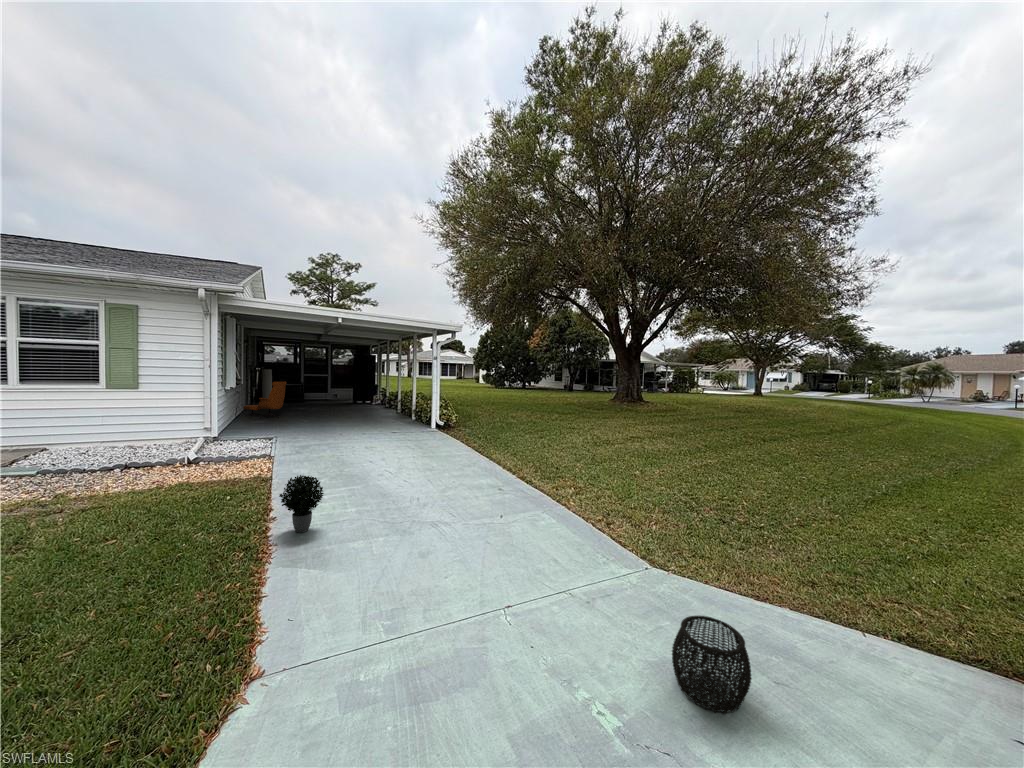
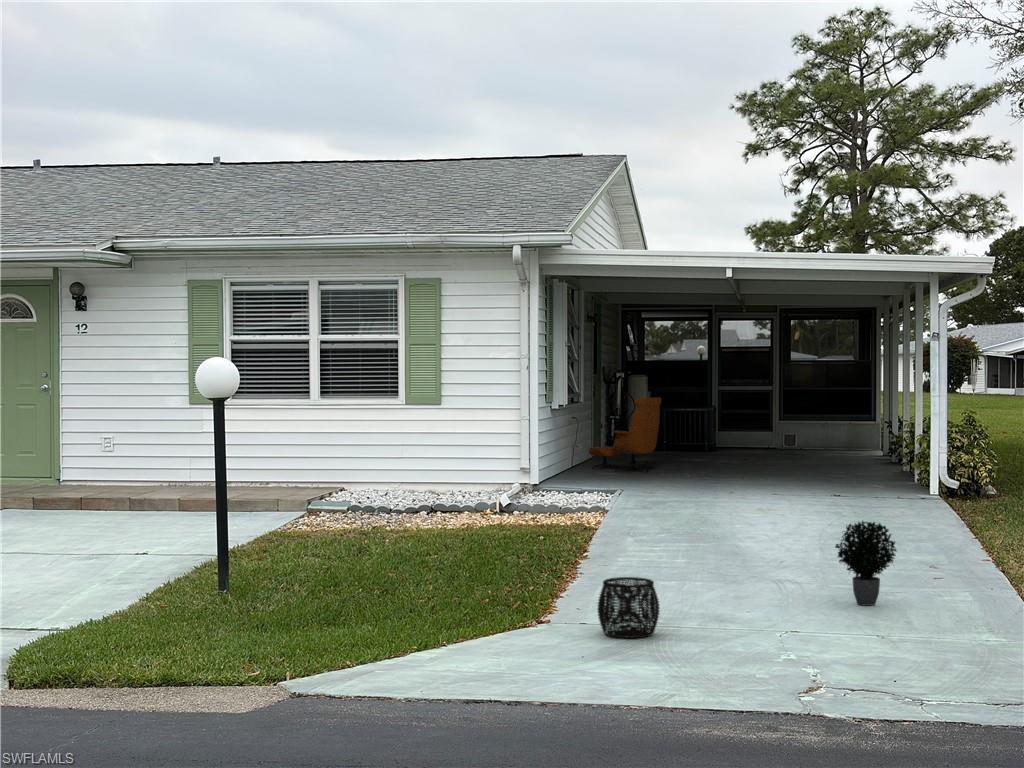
potted plant: present [279,475,324,532] -> present [835,521,896,606]
woven basket: present [672,615,751,714] -> present [598,577,659,638]

